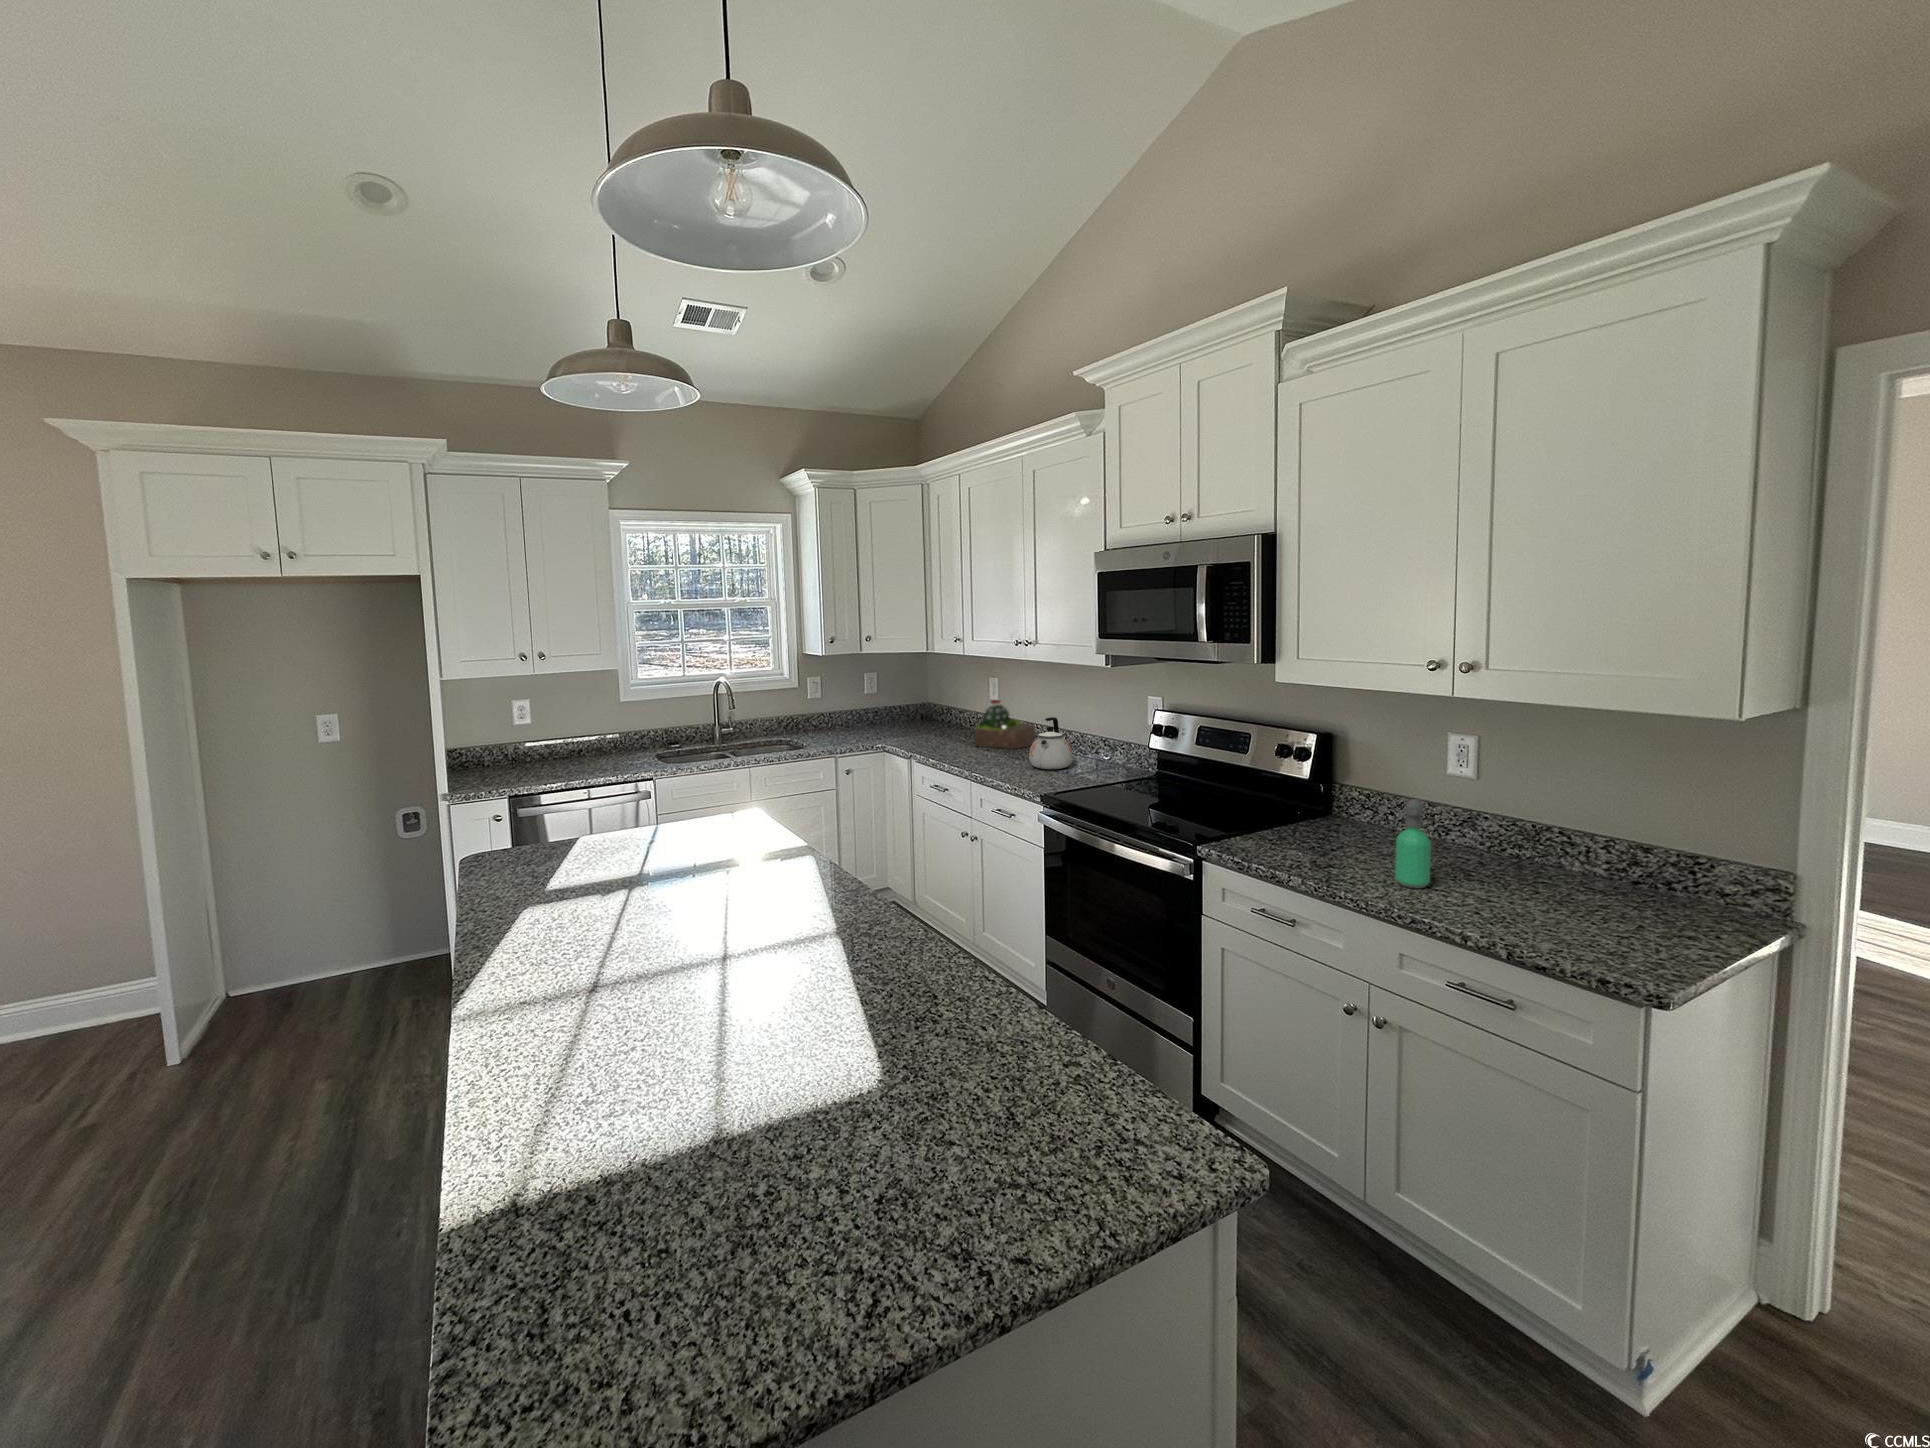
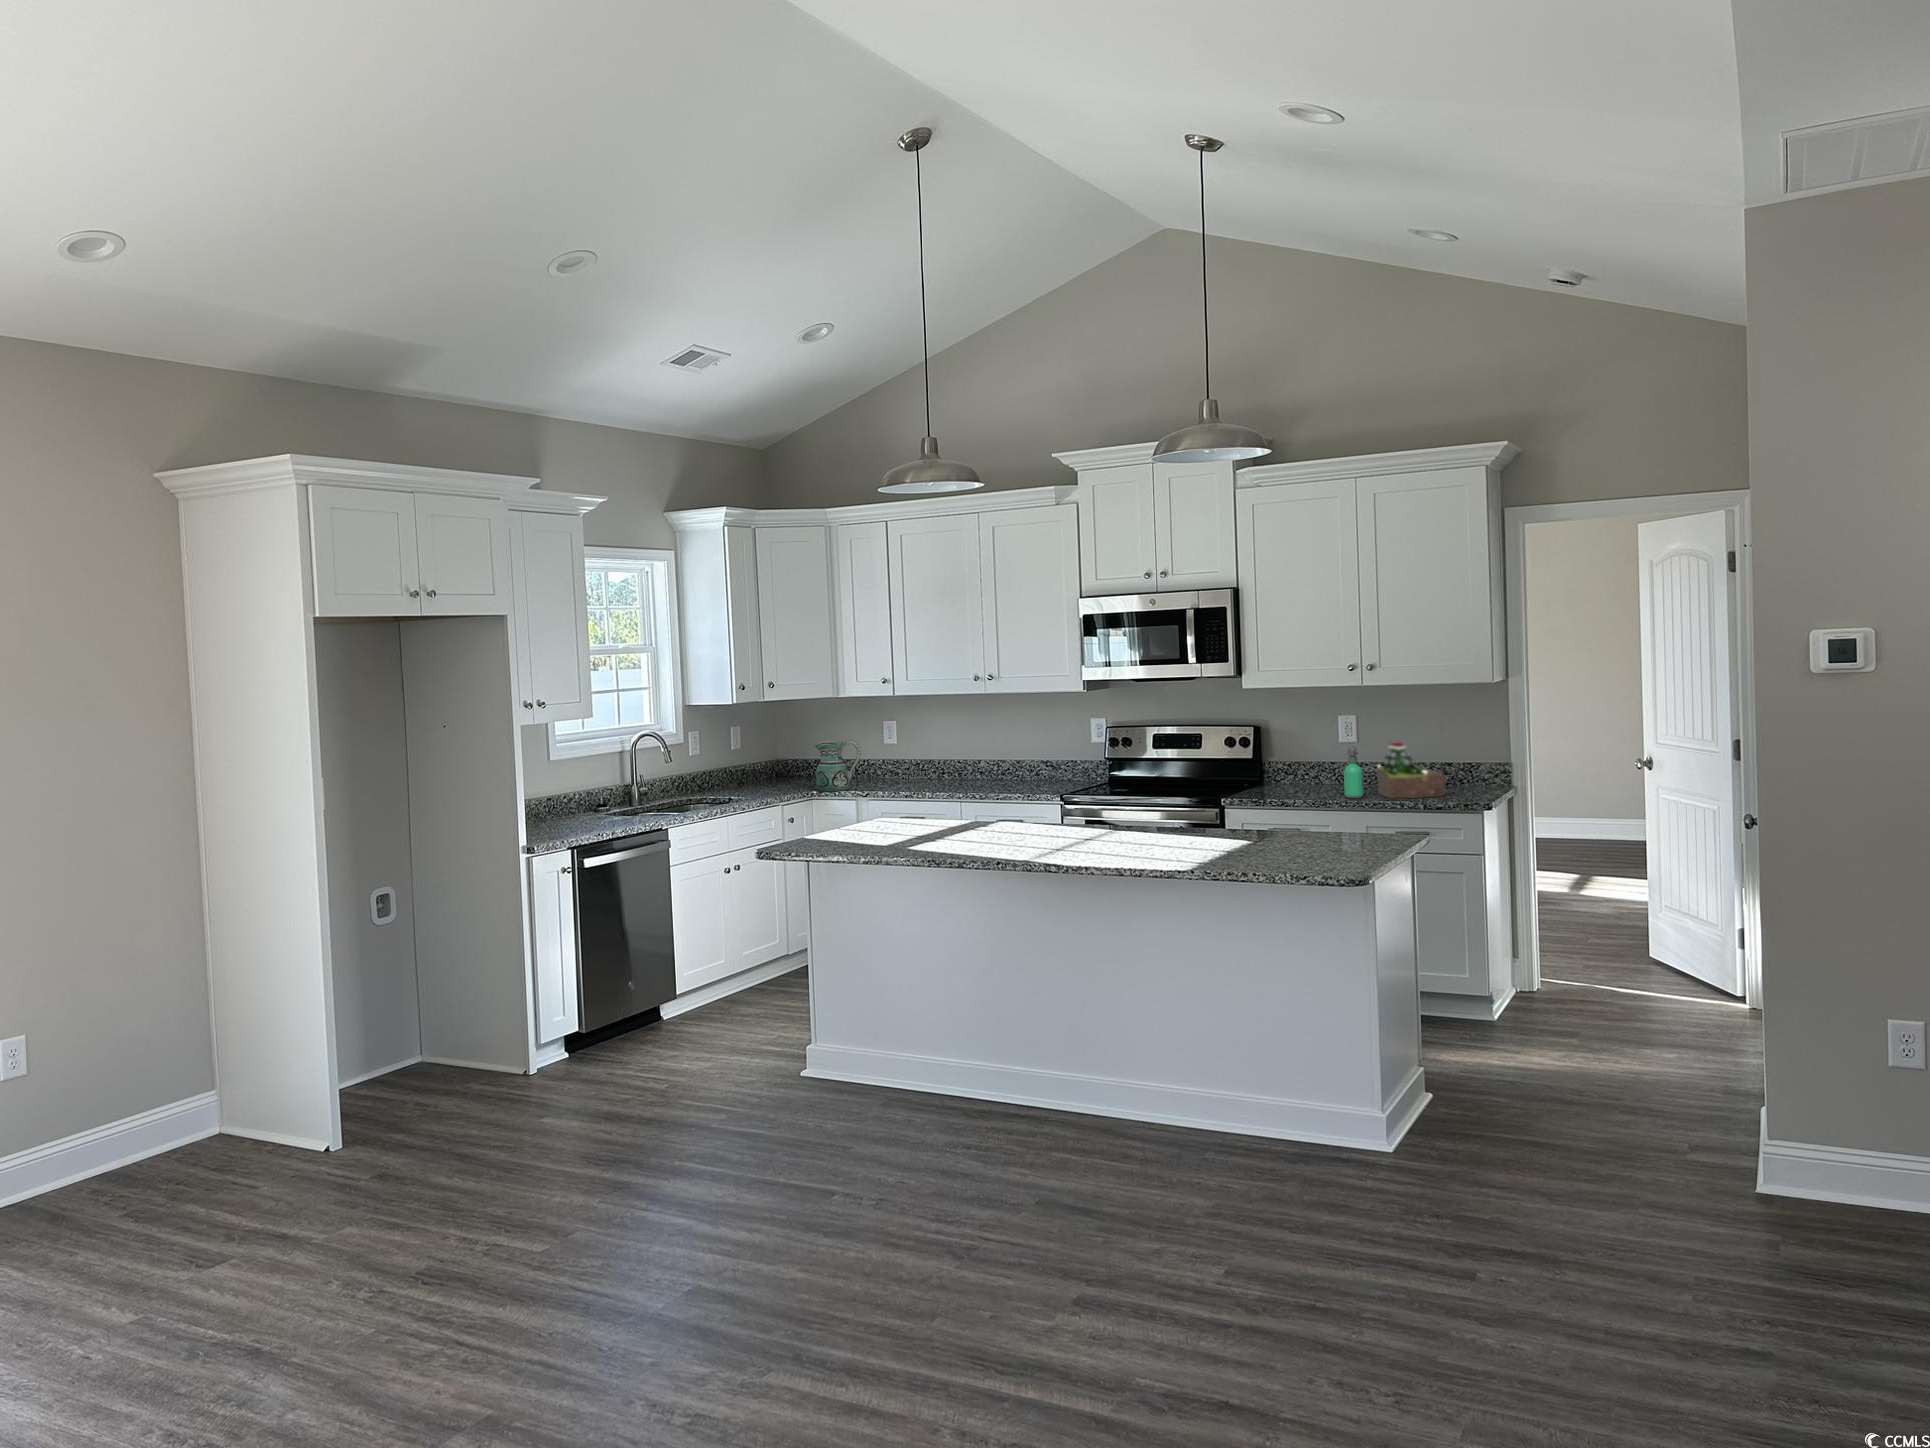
ceramic pitcher: none [889,696,929,747] -> present [815,740,861,792]
succulent plant: present [975,700,1036,749] -> present [1377,743,1446,799]
kettle: present [1029,717,1073,769] -> none [995,743,1033,788]

